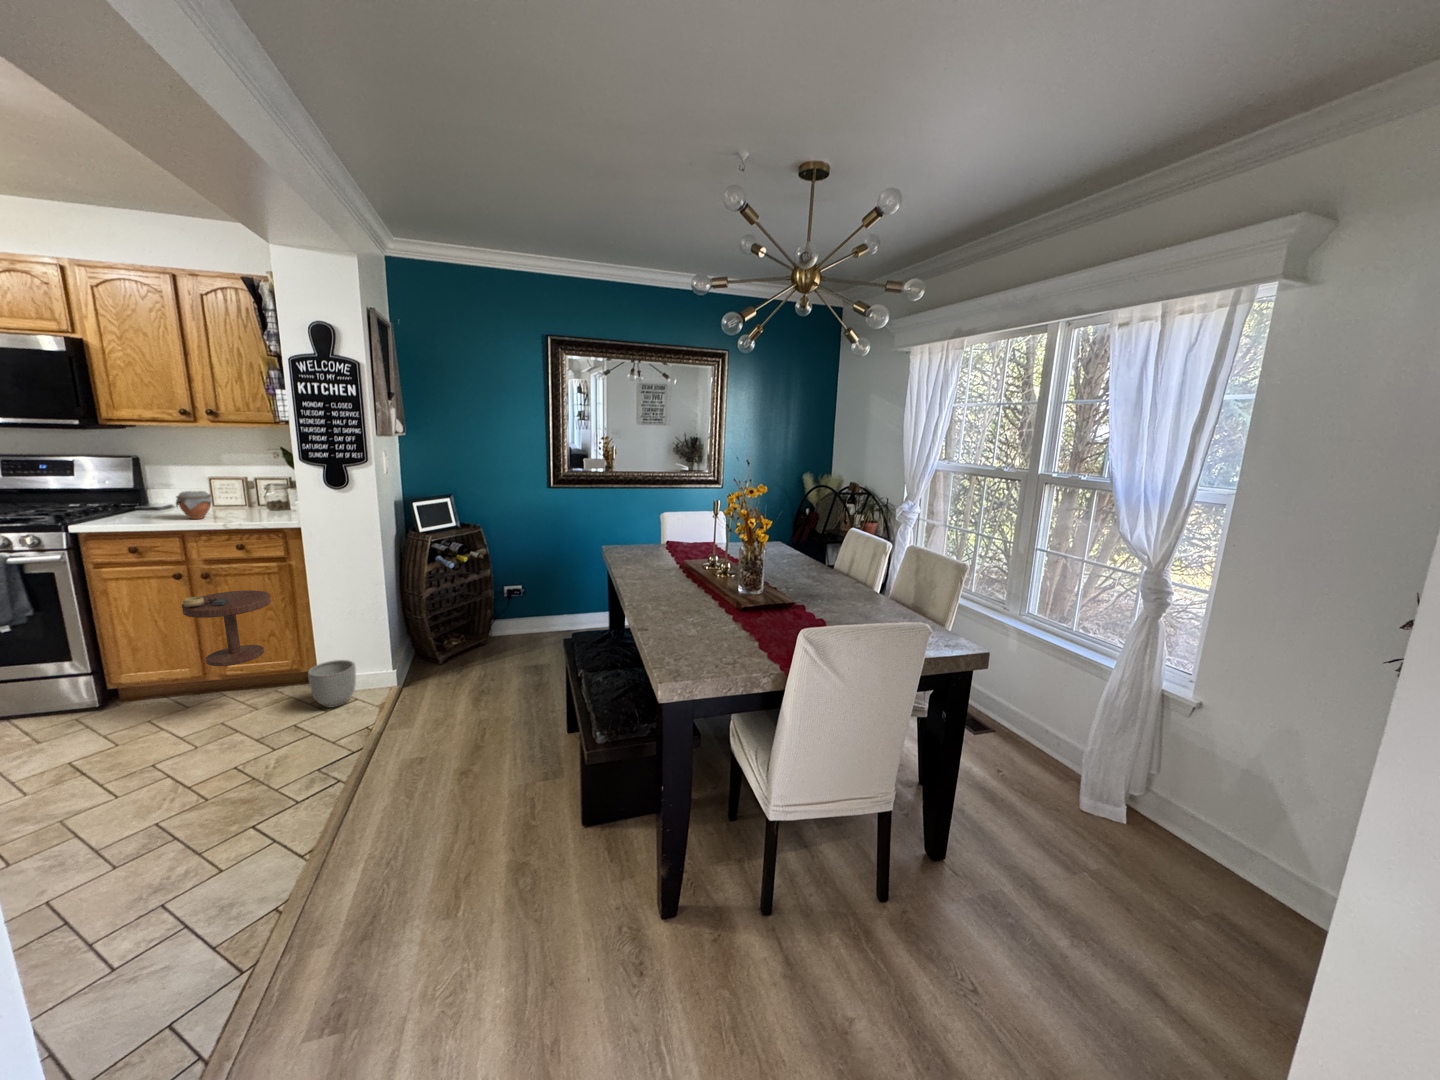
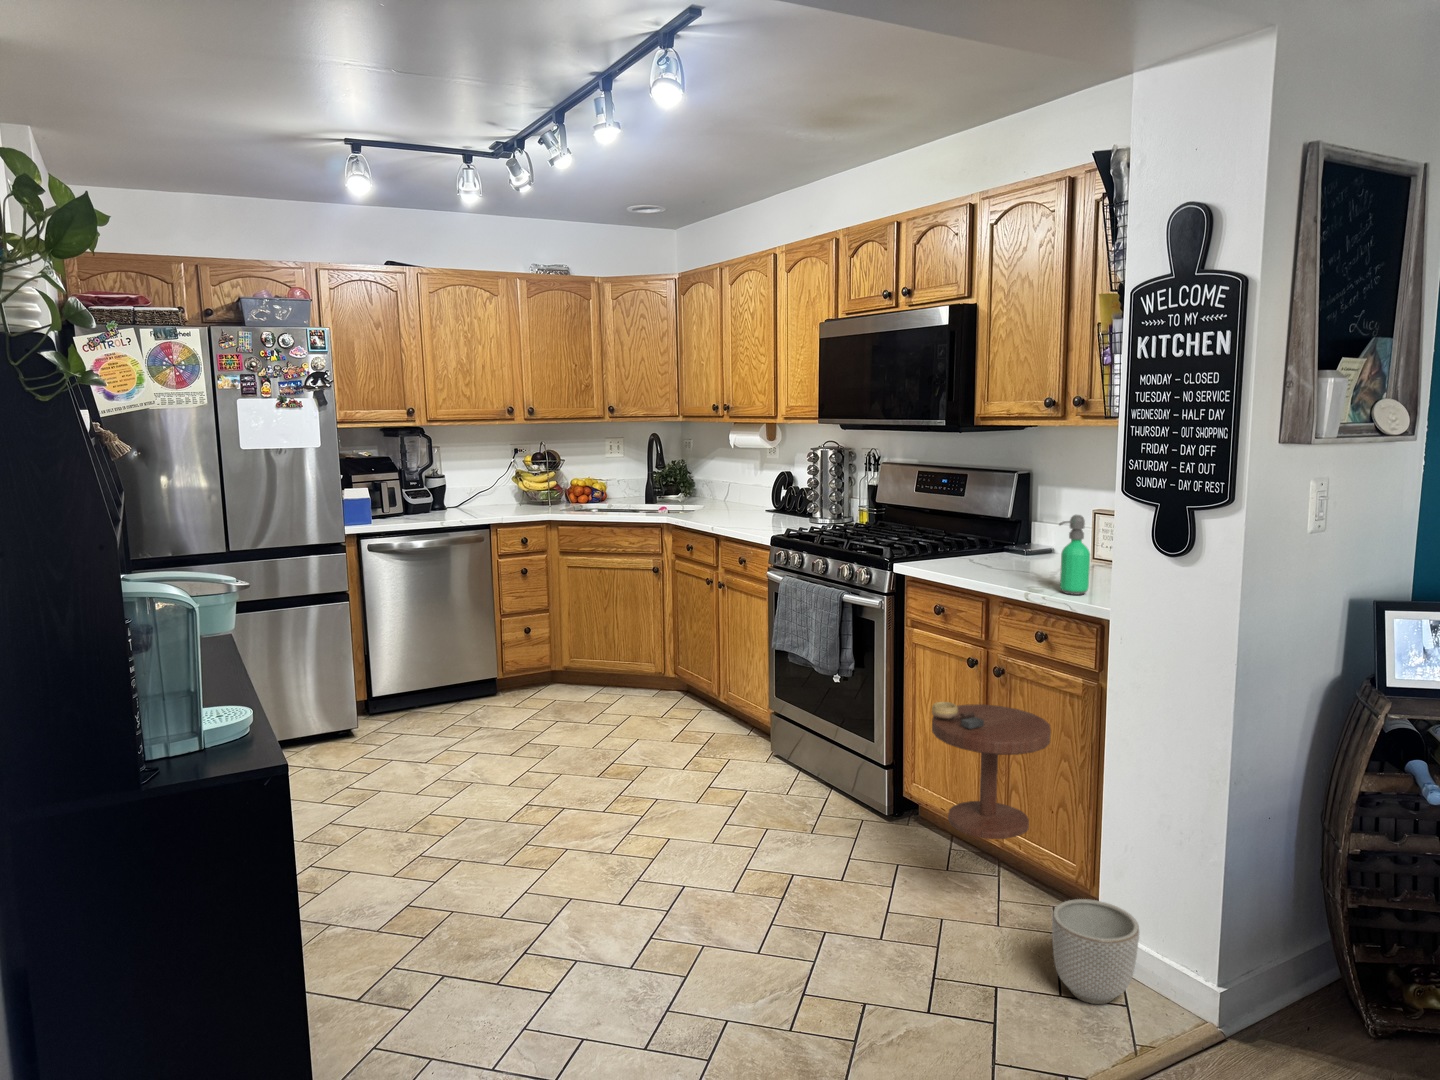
soap dispenser: none [234,477,257,521] -> present [1059,515,1090,595]
jar: present [176,491,212,519] -> none [999,531,1049,578]

